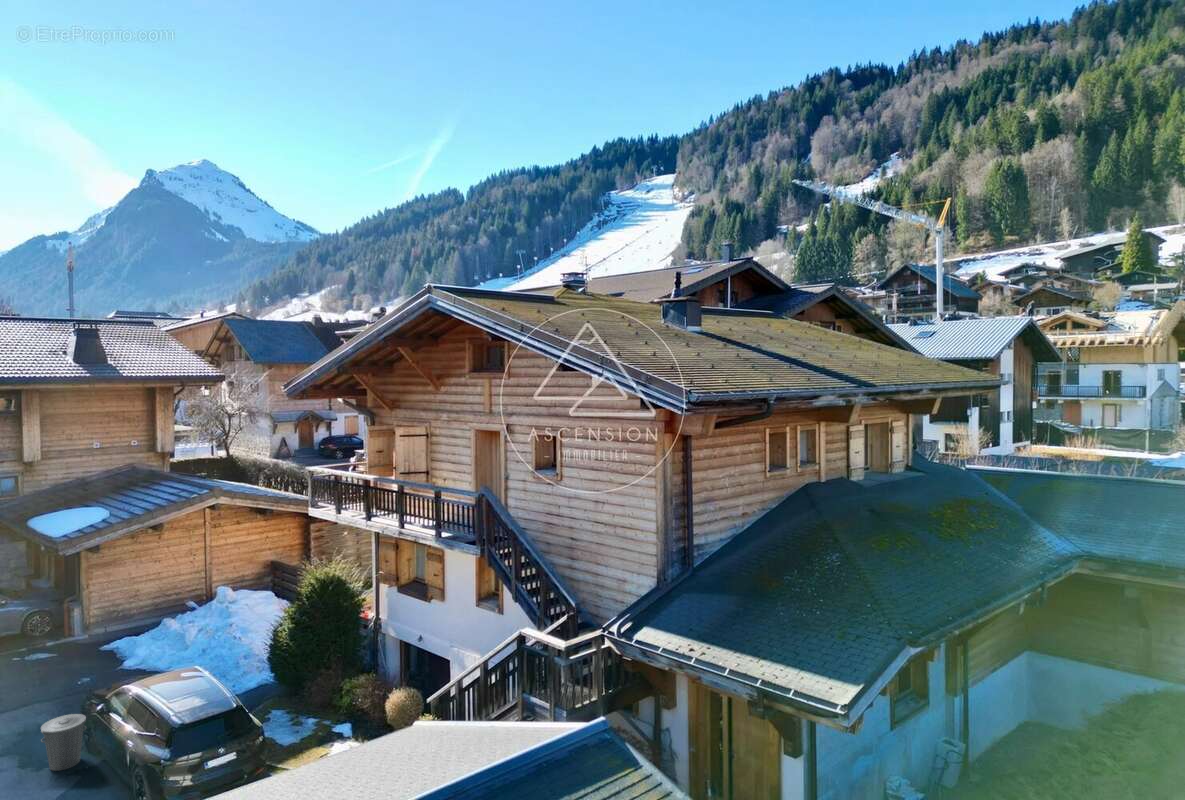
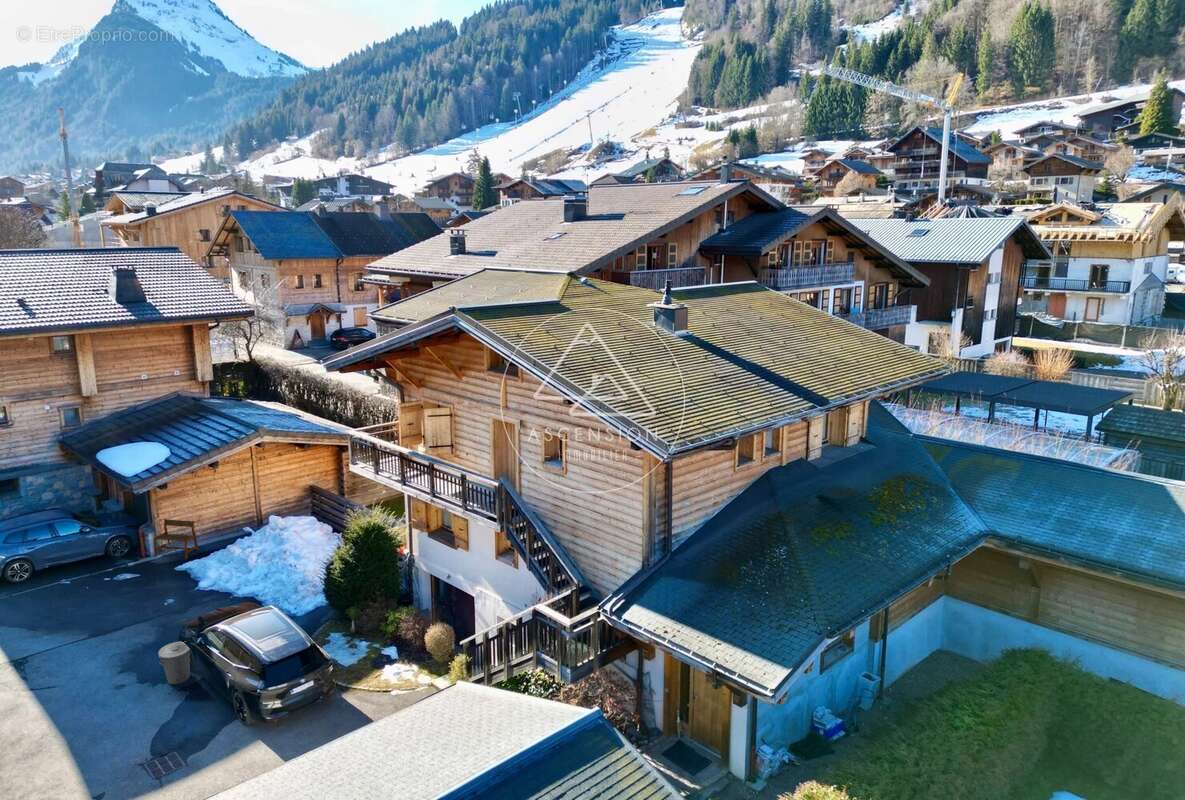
bench: none [78,593,132,639] -> present [153,519,198,559]
potted plant: none [287,671,313,710] -> present [348,609,356,633]

